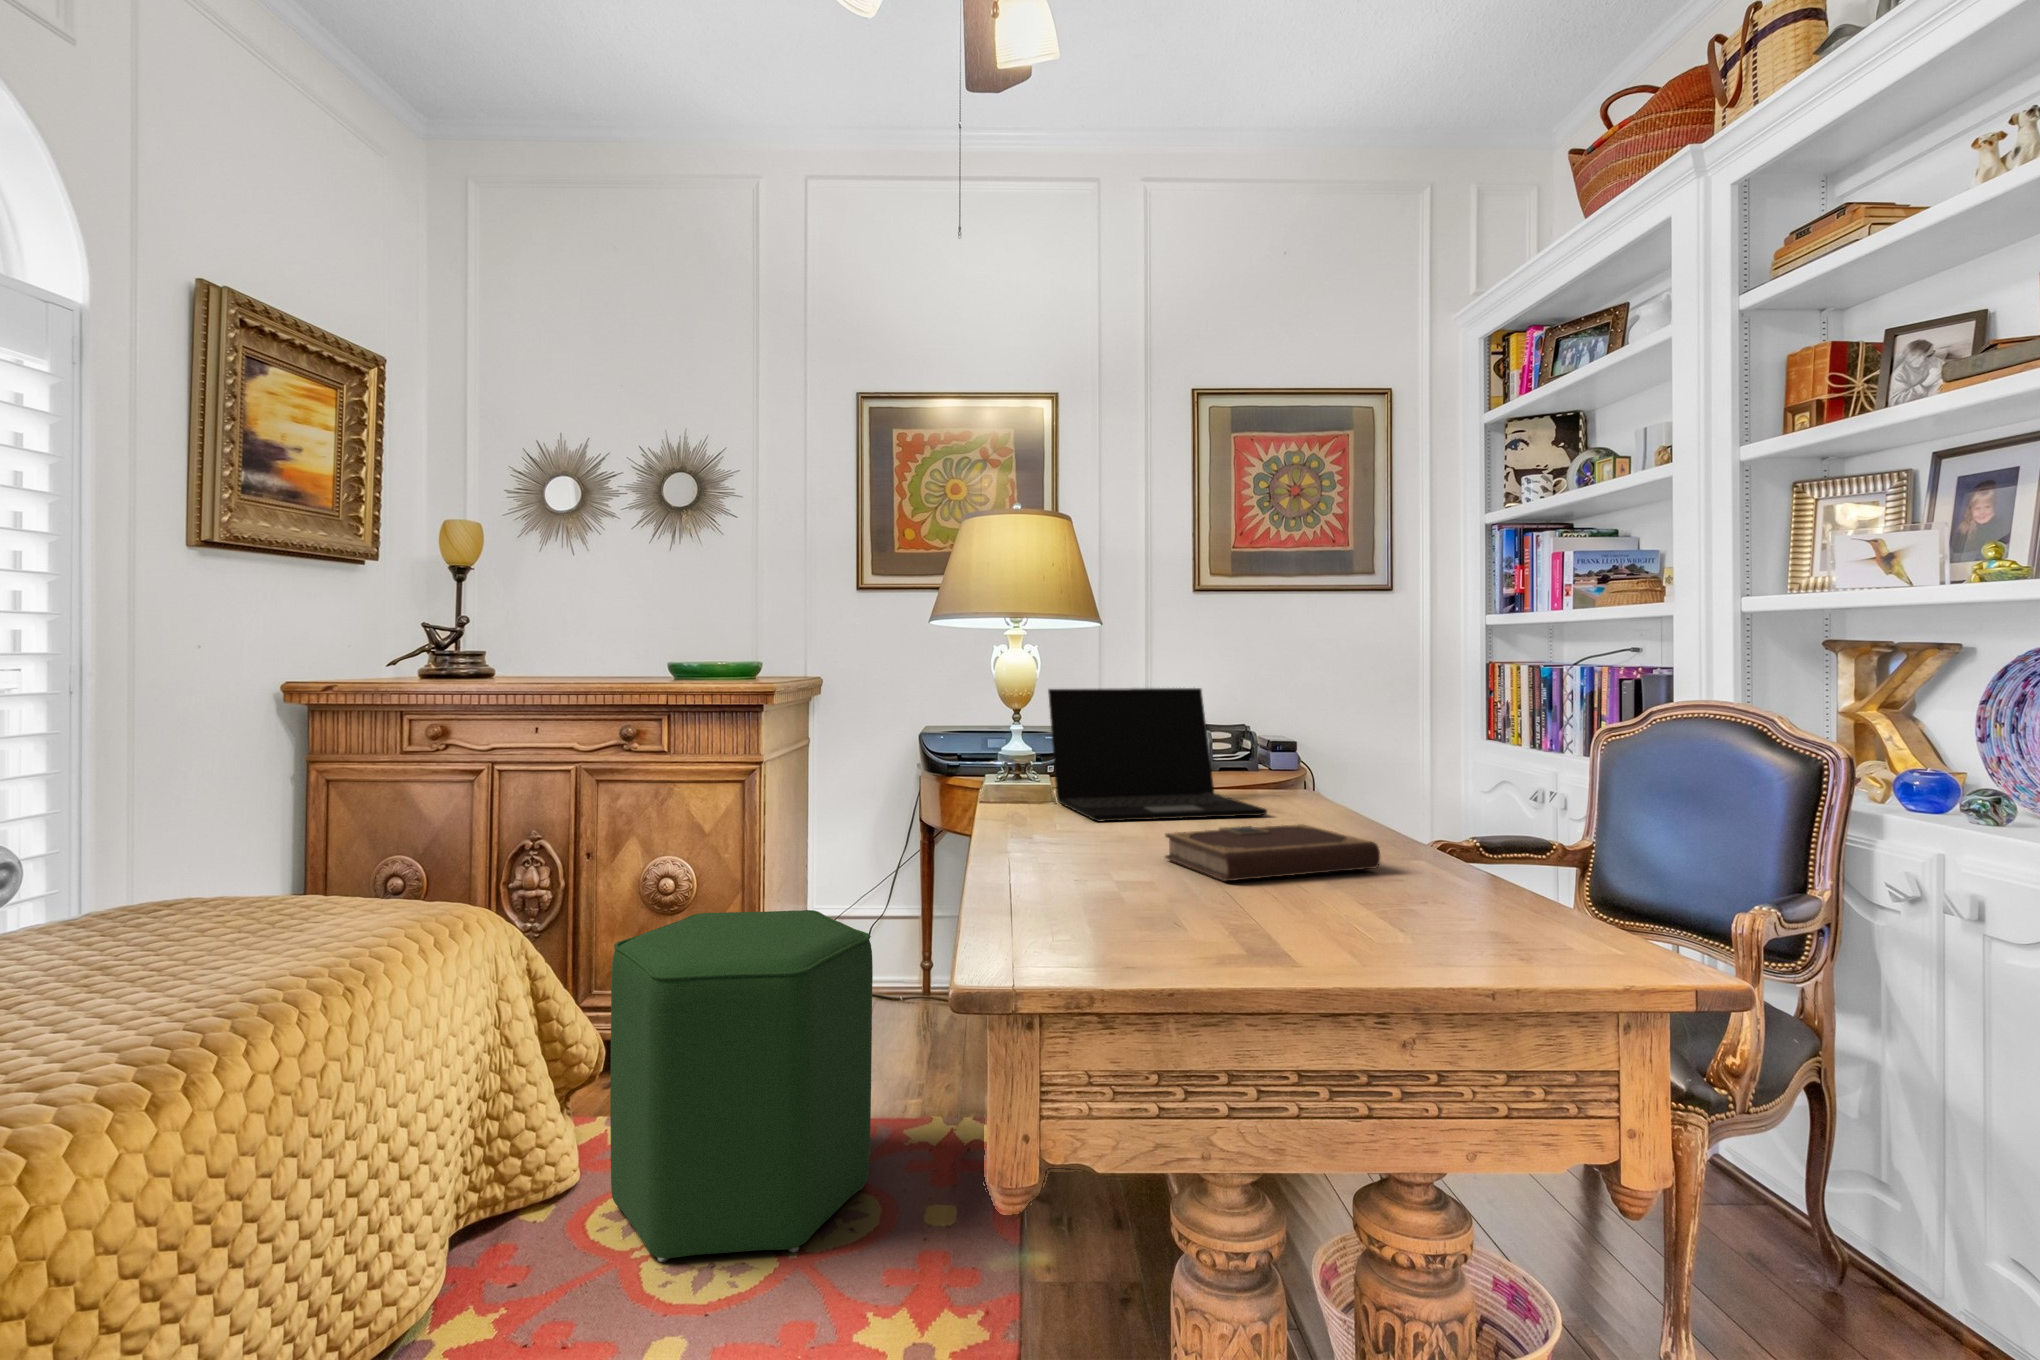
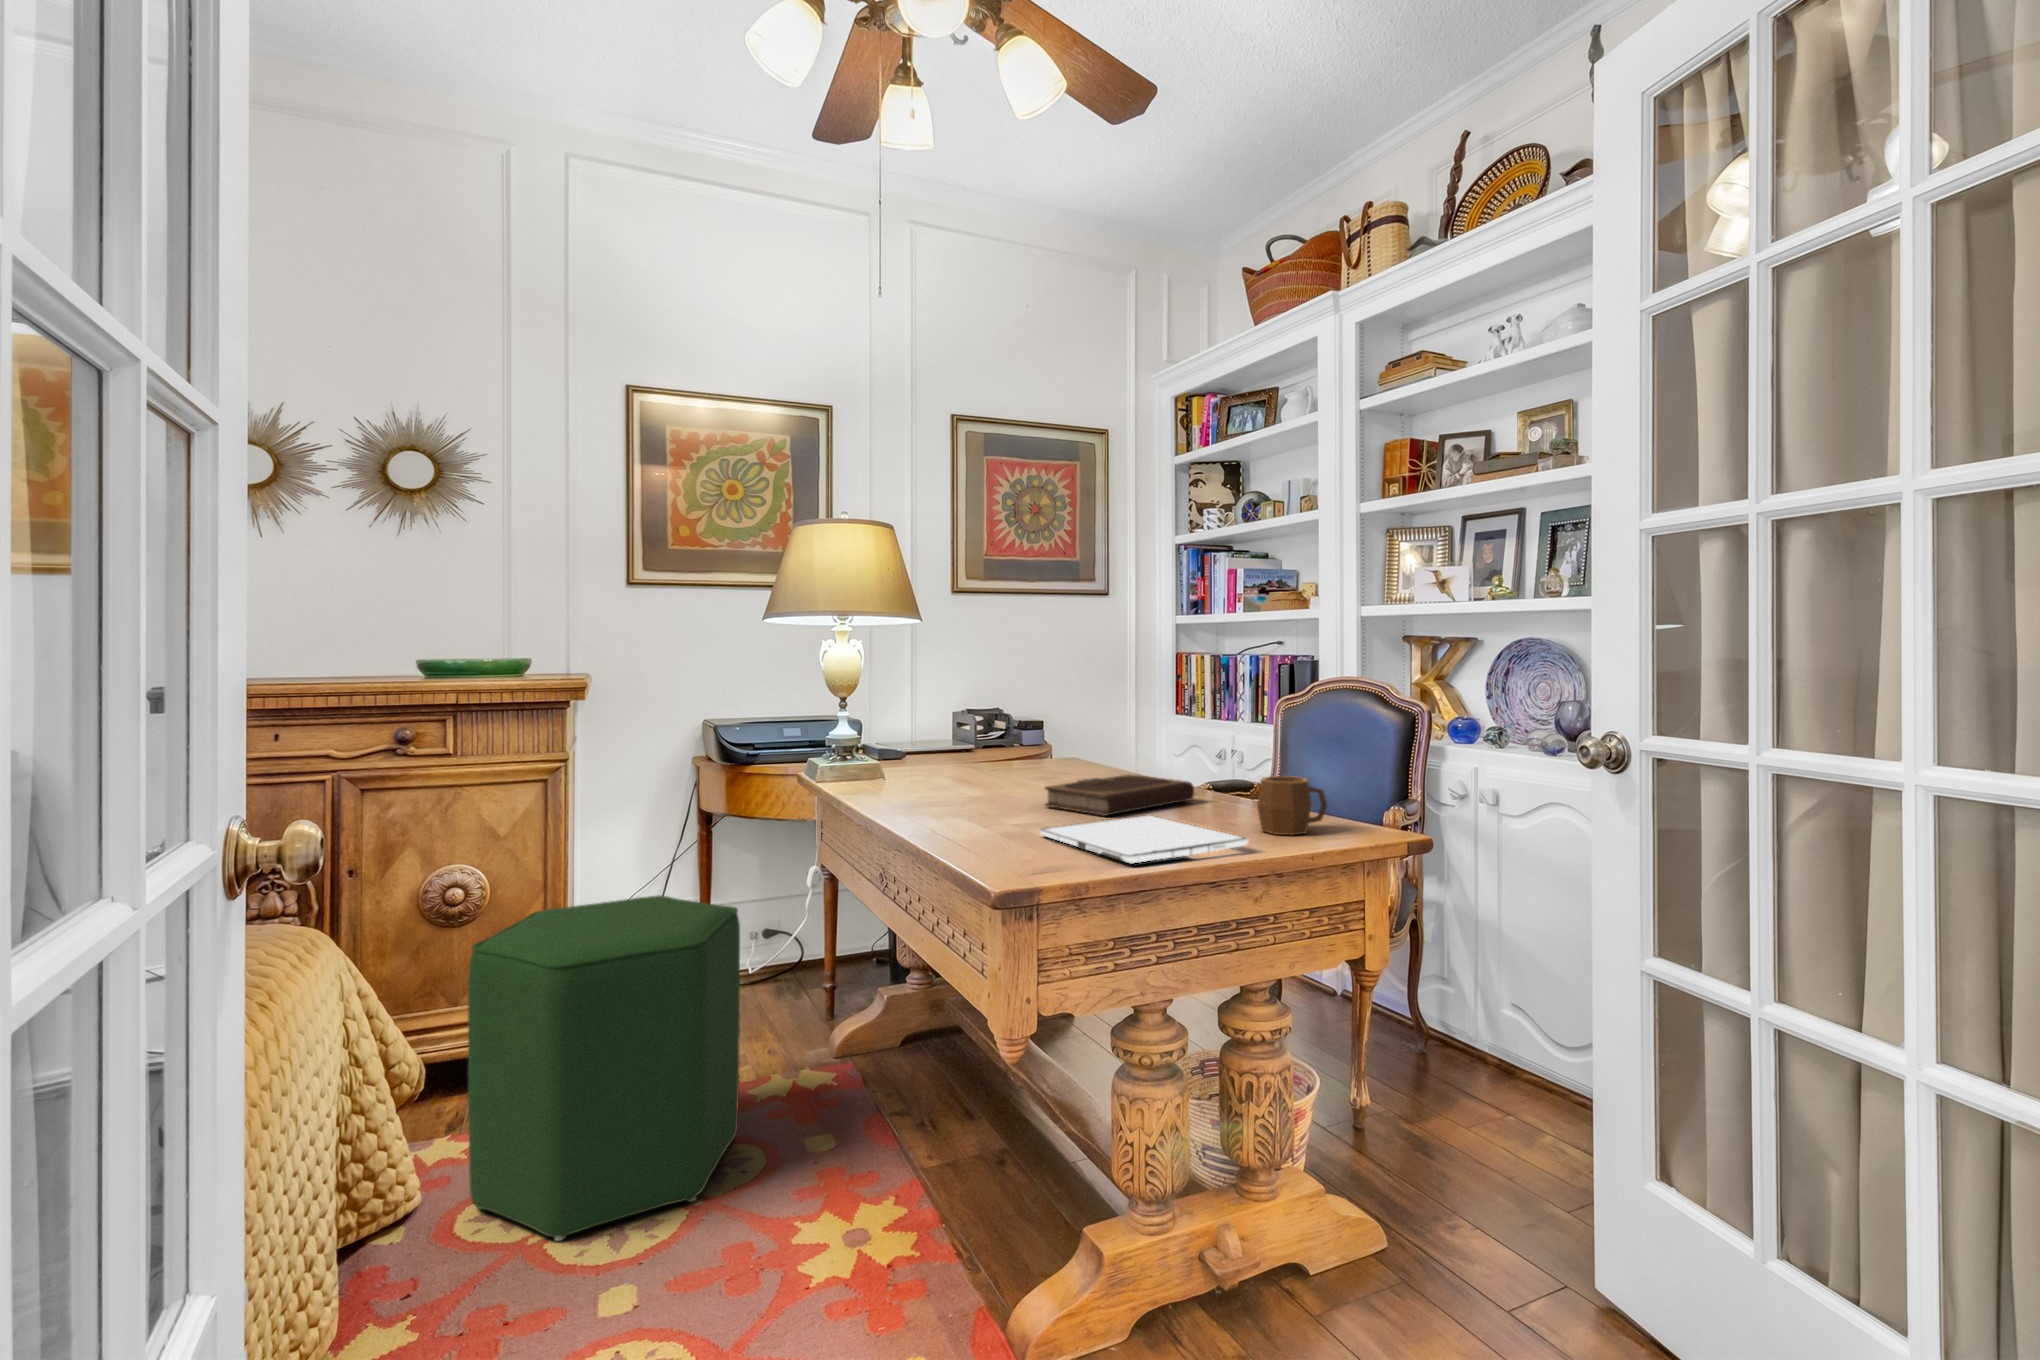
laptop: present [1048,688,1267,822] -> none [887,675,1075,787]
mug: none [1420,850,1543,946] -> present [1257,776,1327,835]
tablet: none [1098,889,1363,966] -> present [1040,815,1248,864]

